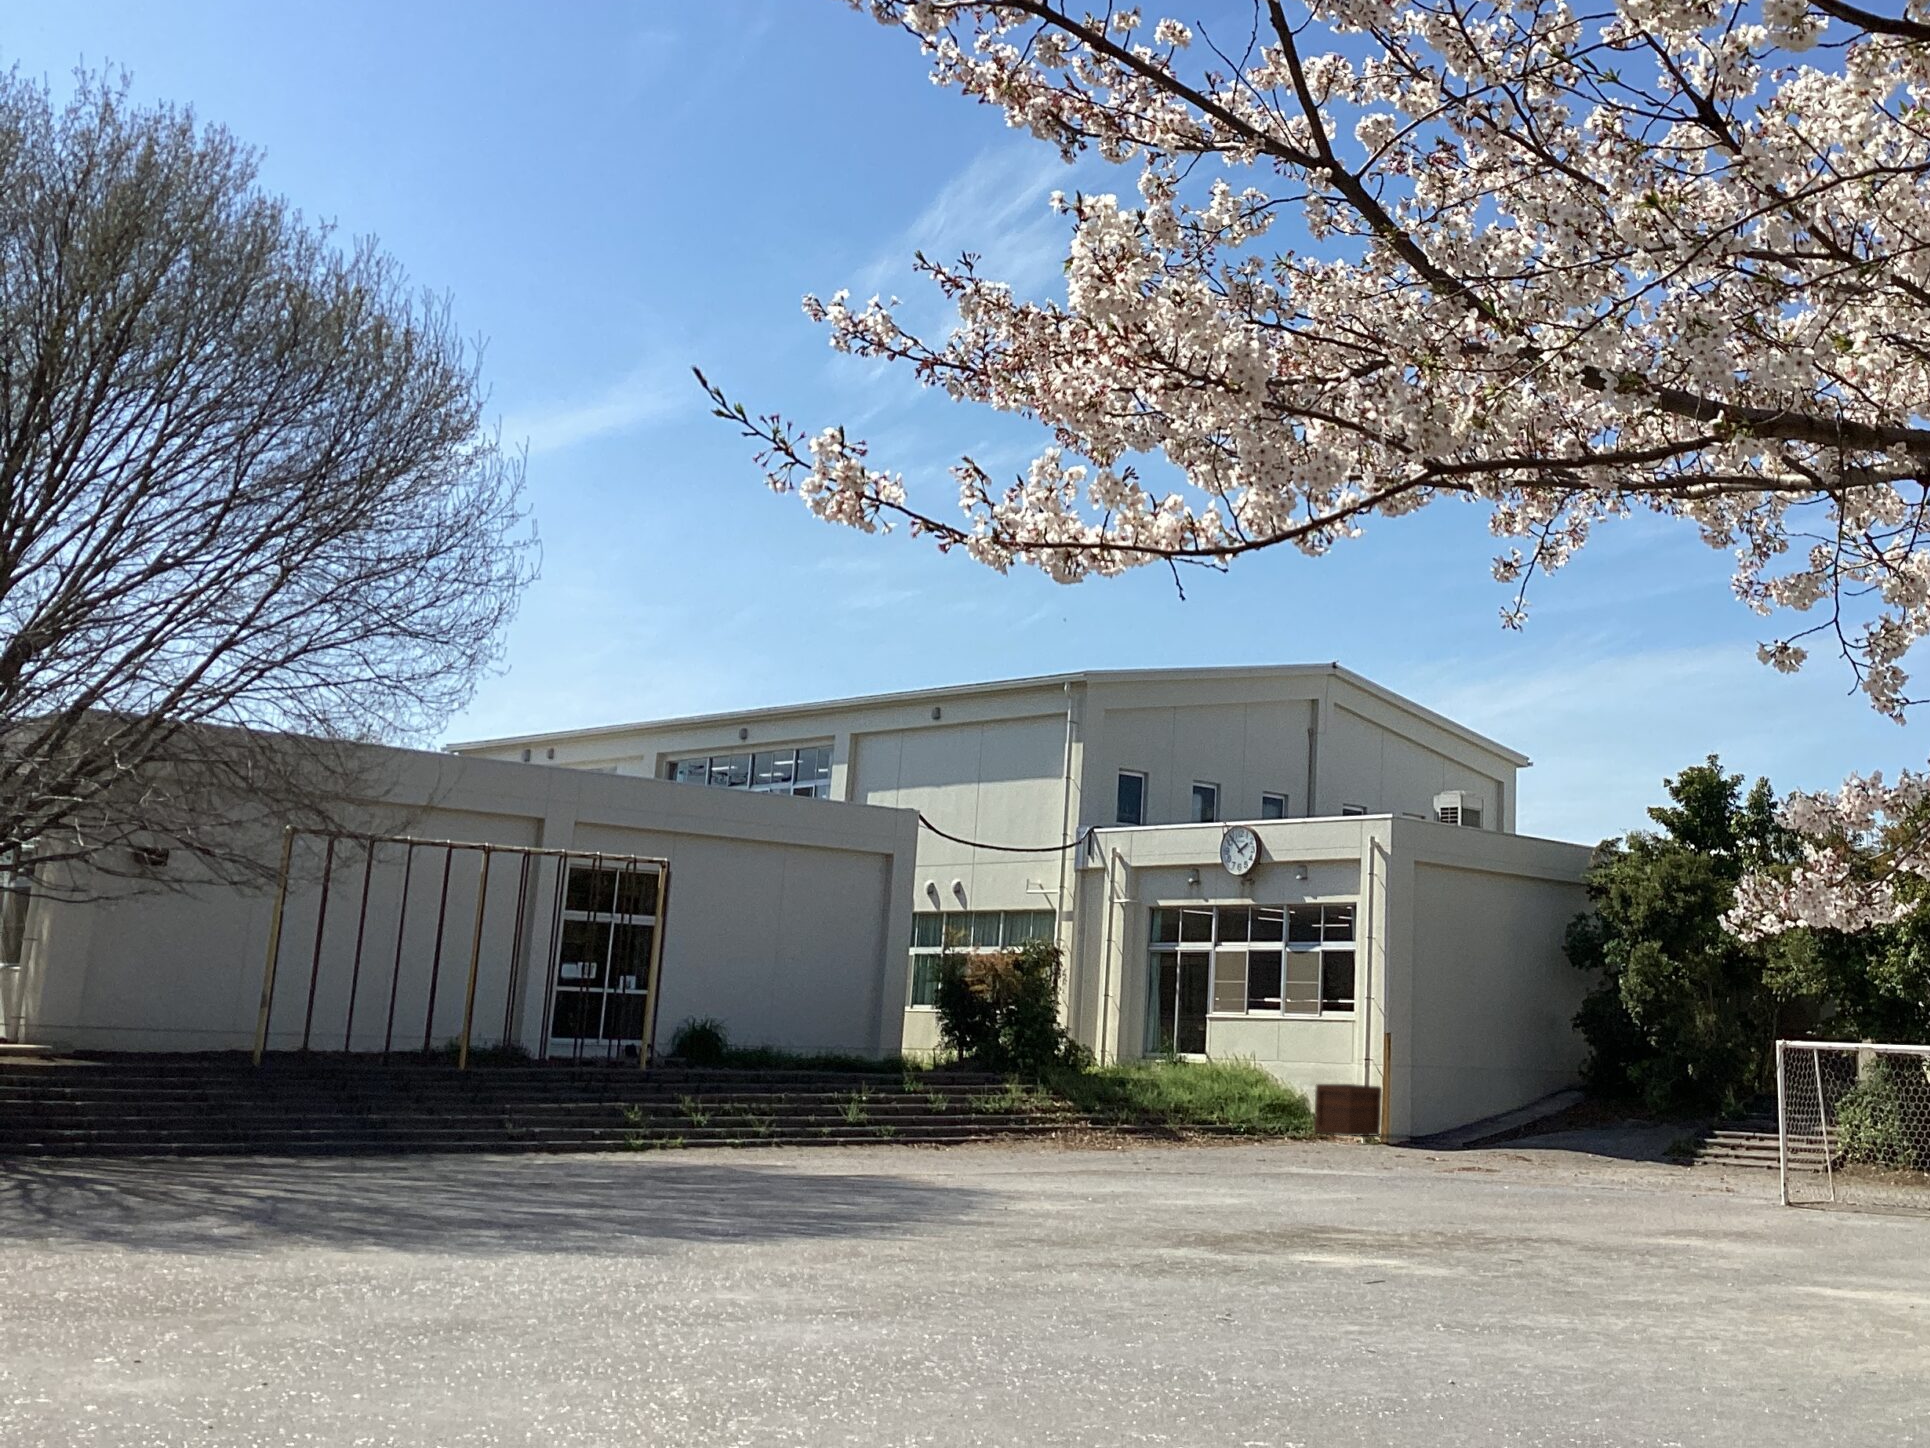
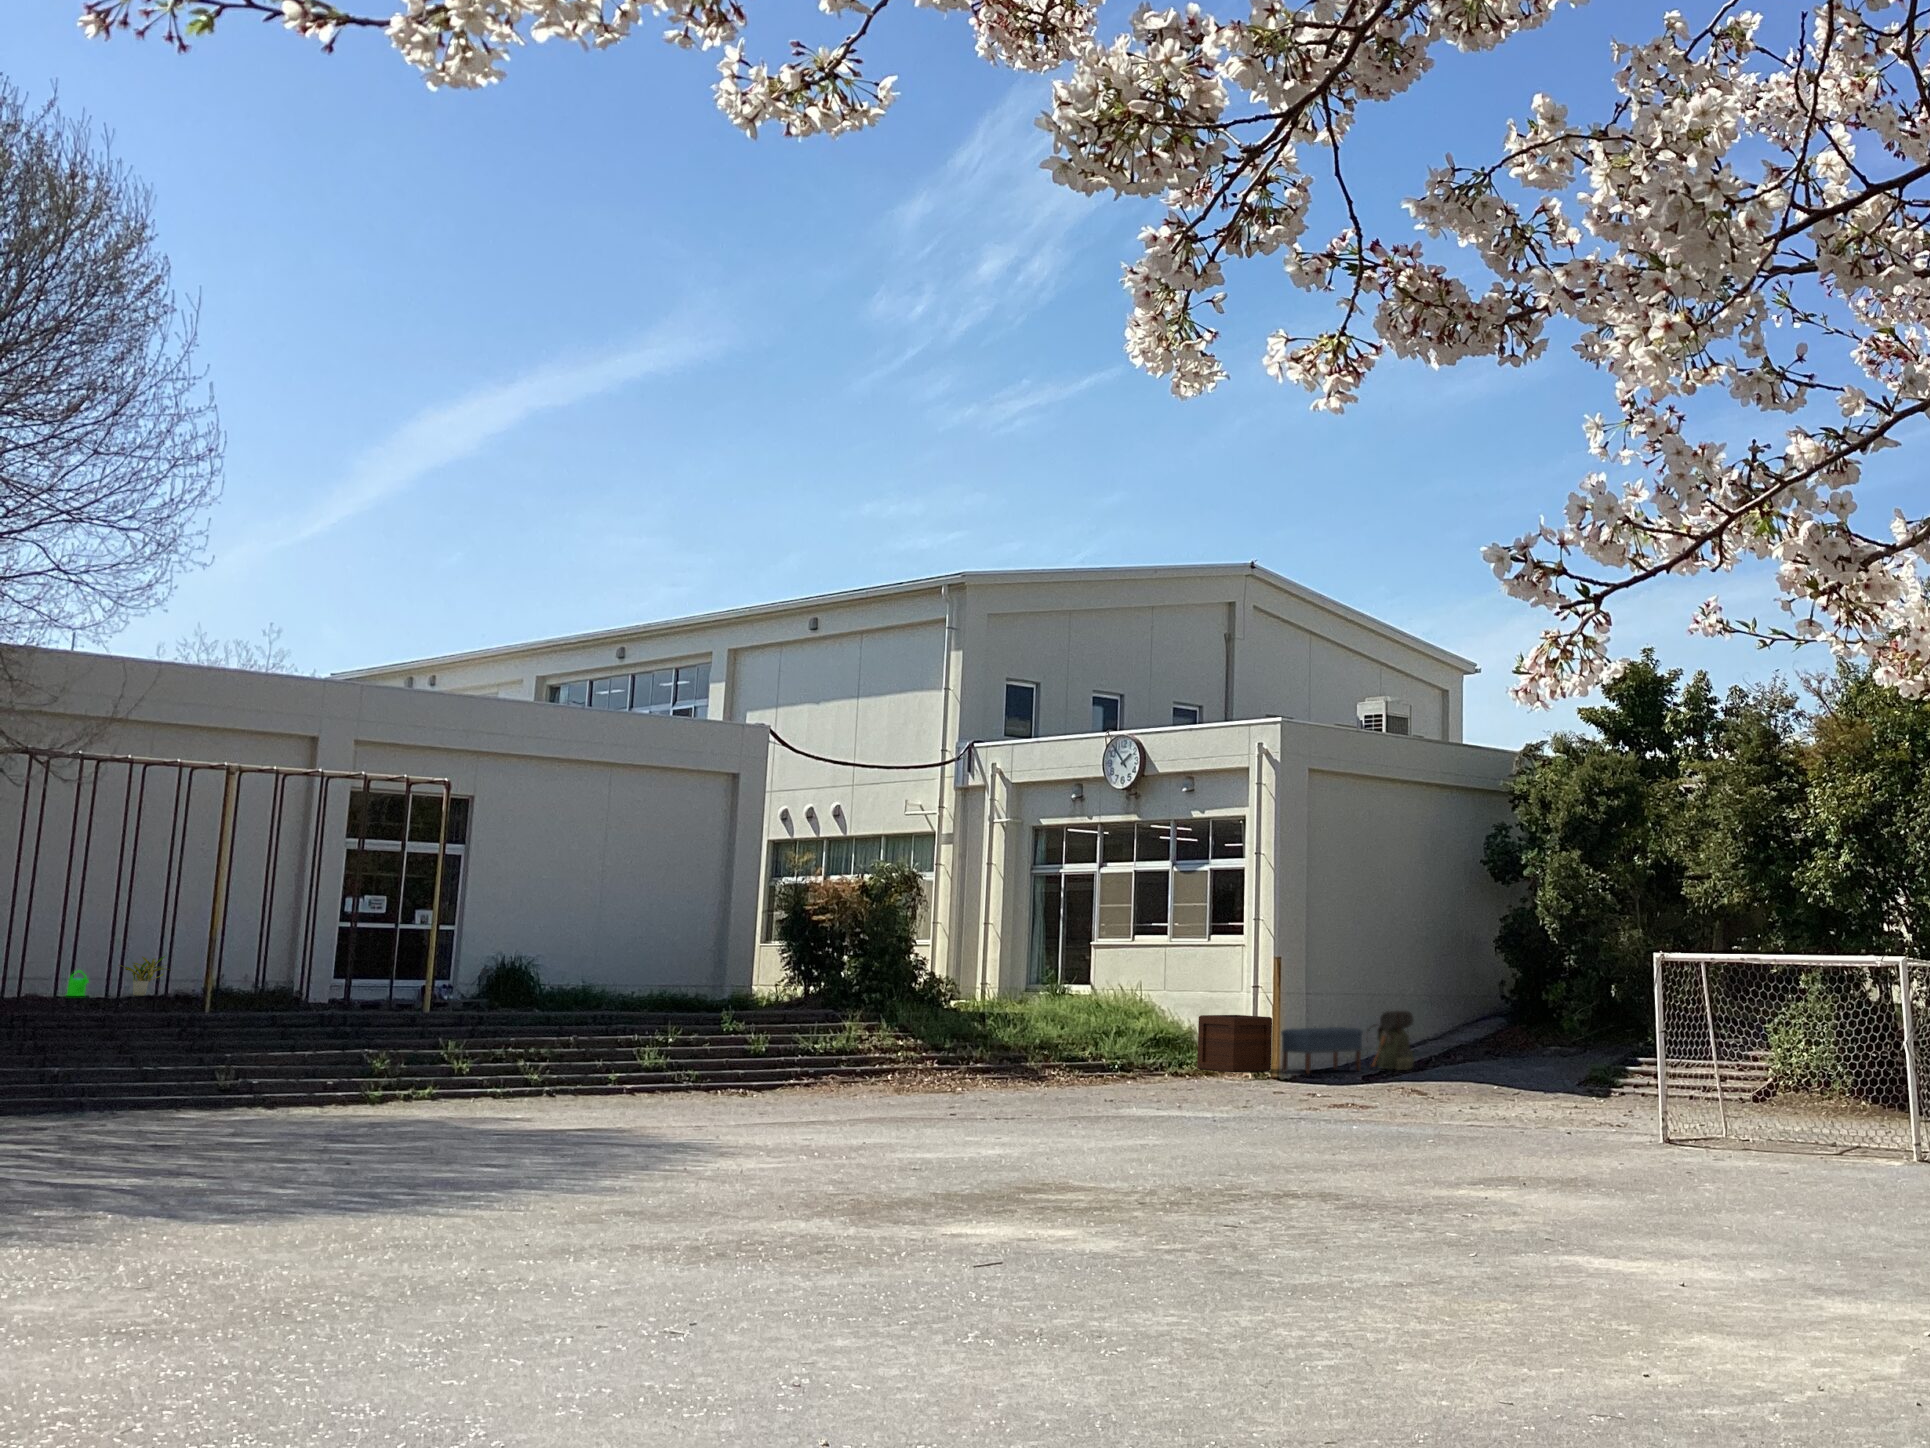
potted plant: none [374,1014,419,1050] -> present [118,956,171,996]
watering can: none [330,1026,353,1050] -> present [66,970,89,996]
backpack: none [1459,1082,1503,1137] -> present [1366,1011,1414,1070]
bench: none [1390,1096,1461,1139] -> present [1281,1027,1363,1074]

